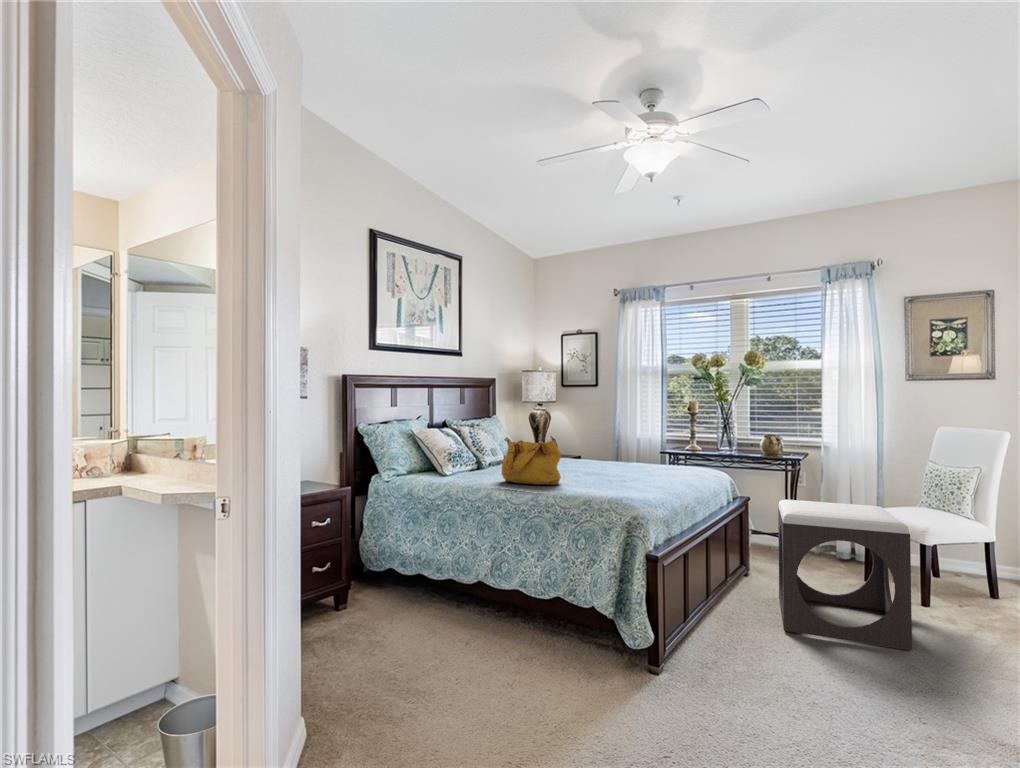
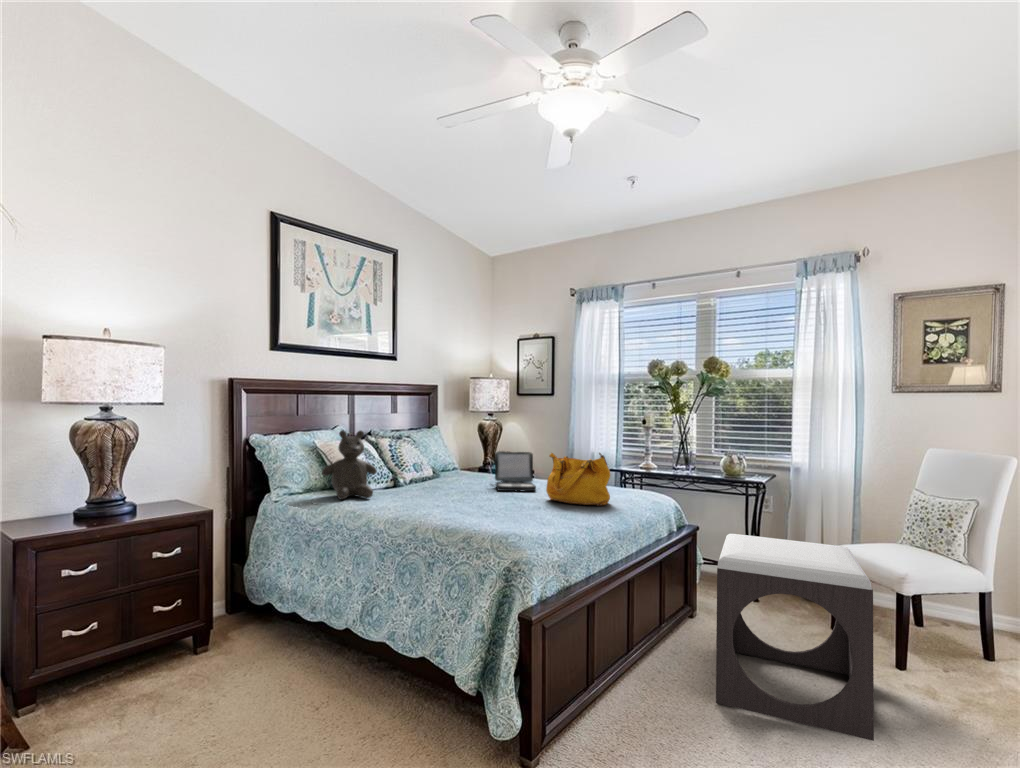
teddy bear: none [433,419,479,478] -> present [322,430,377,499]
handbag: present [502,436,561,485] -> present [546,453,610,506]
laptop: none [562,437,607,470] -> present [491,451,536,491]

